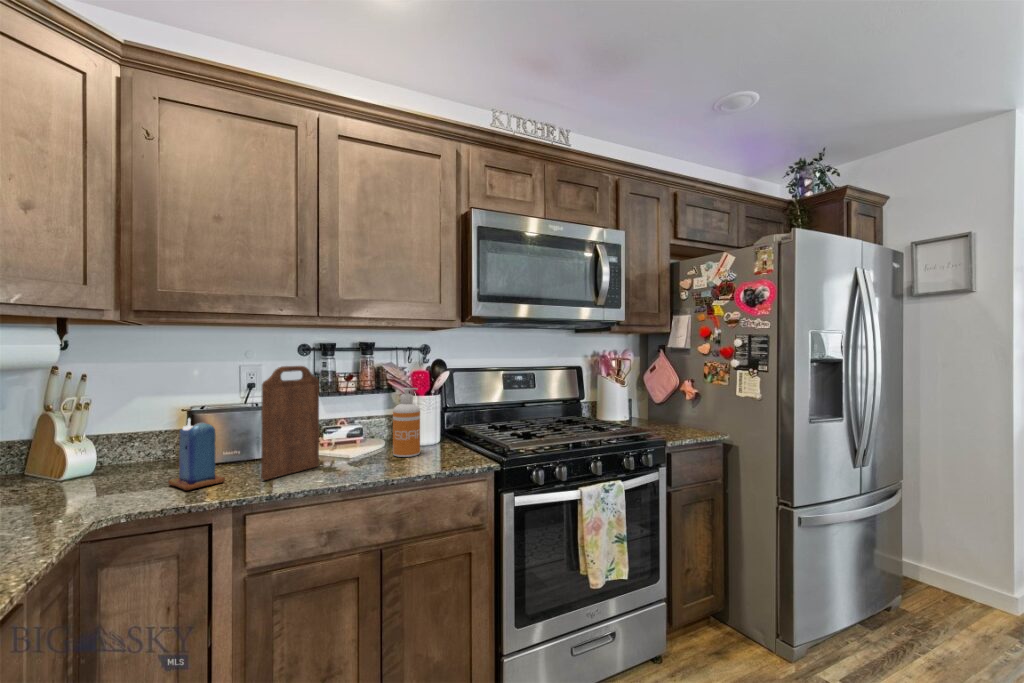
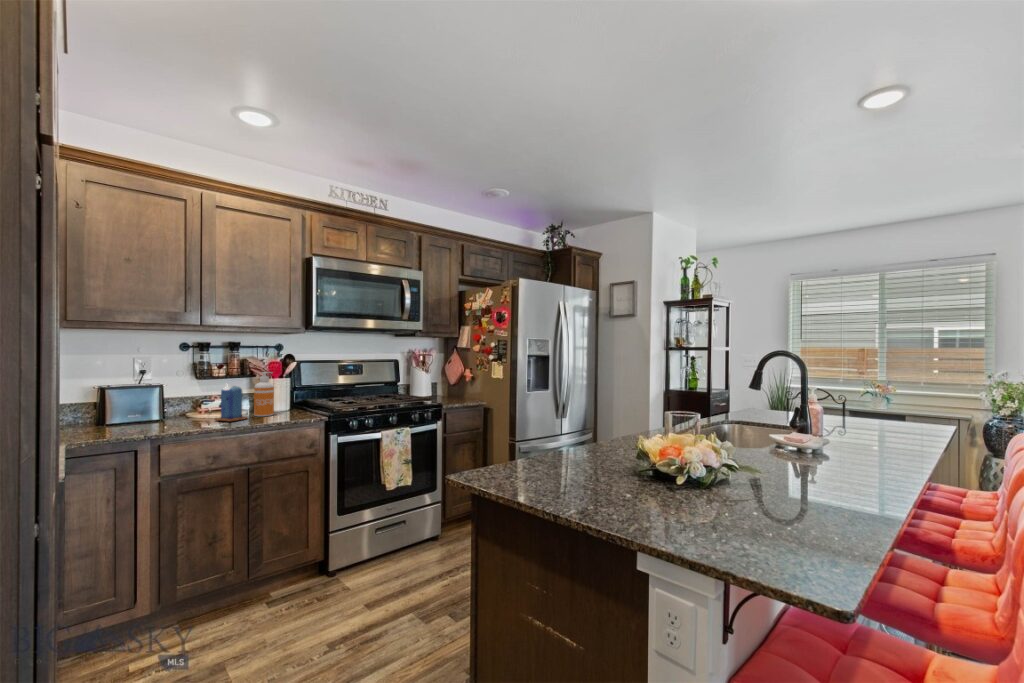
cutting board: present [261,366,319,480] -> none [160,357,201,429]
candle: present [168,419,225,490] -> present [215,385,248,422]

